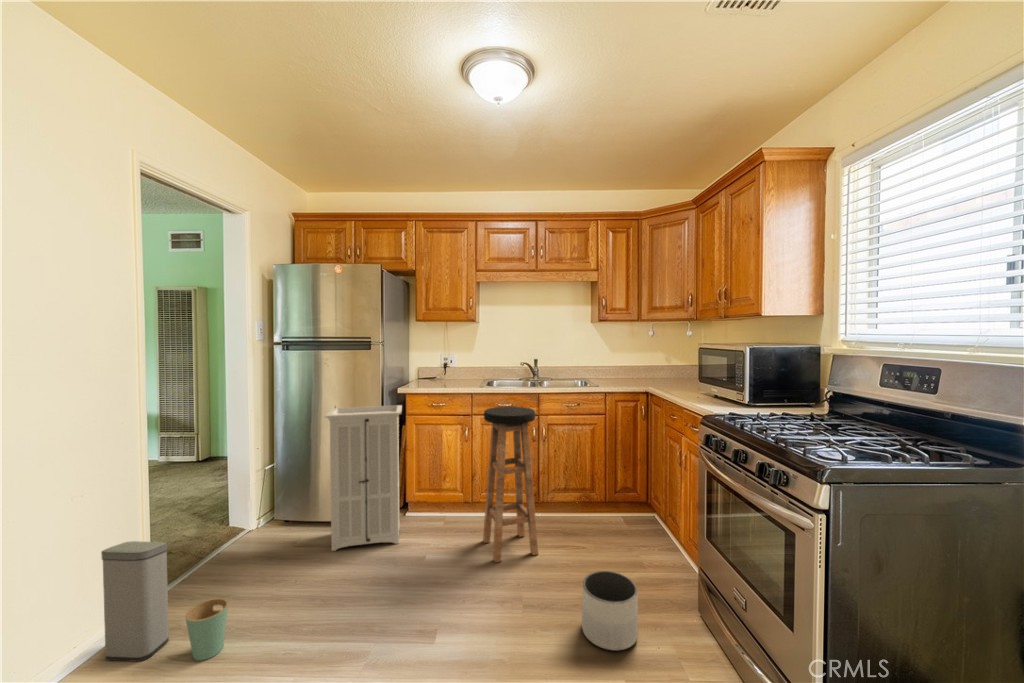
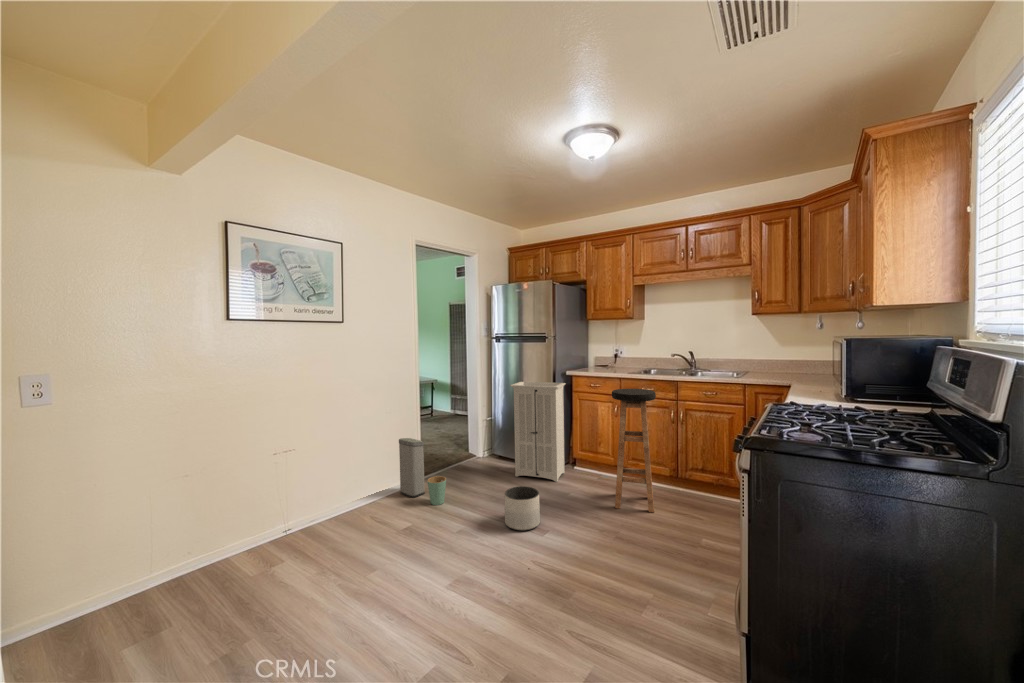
planter: present [582,571,638,651] -> present [505,486,540,531]

